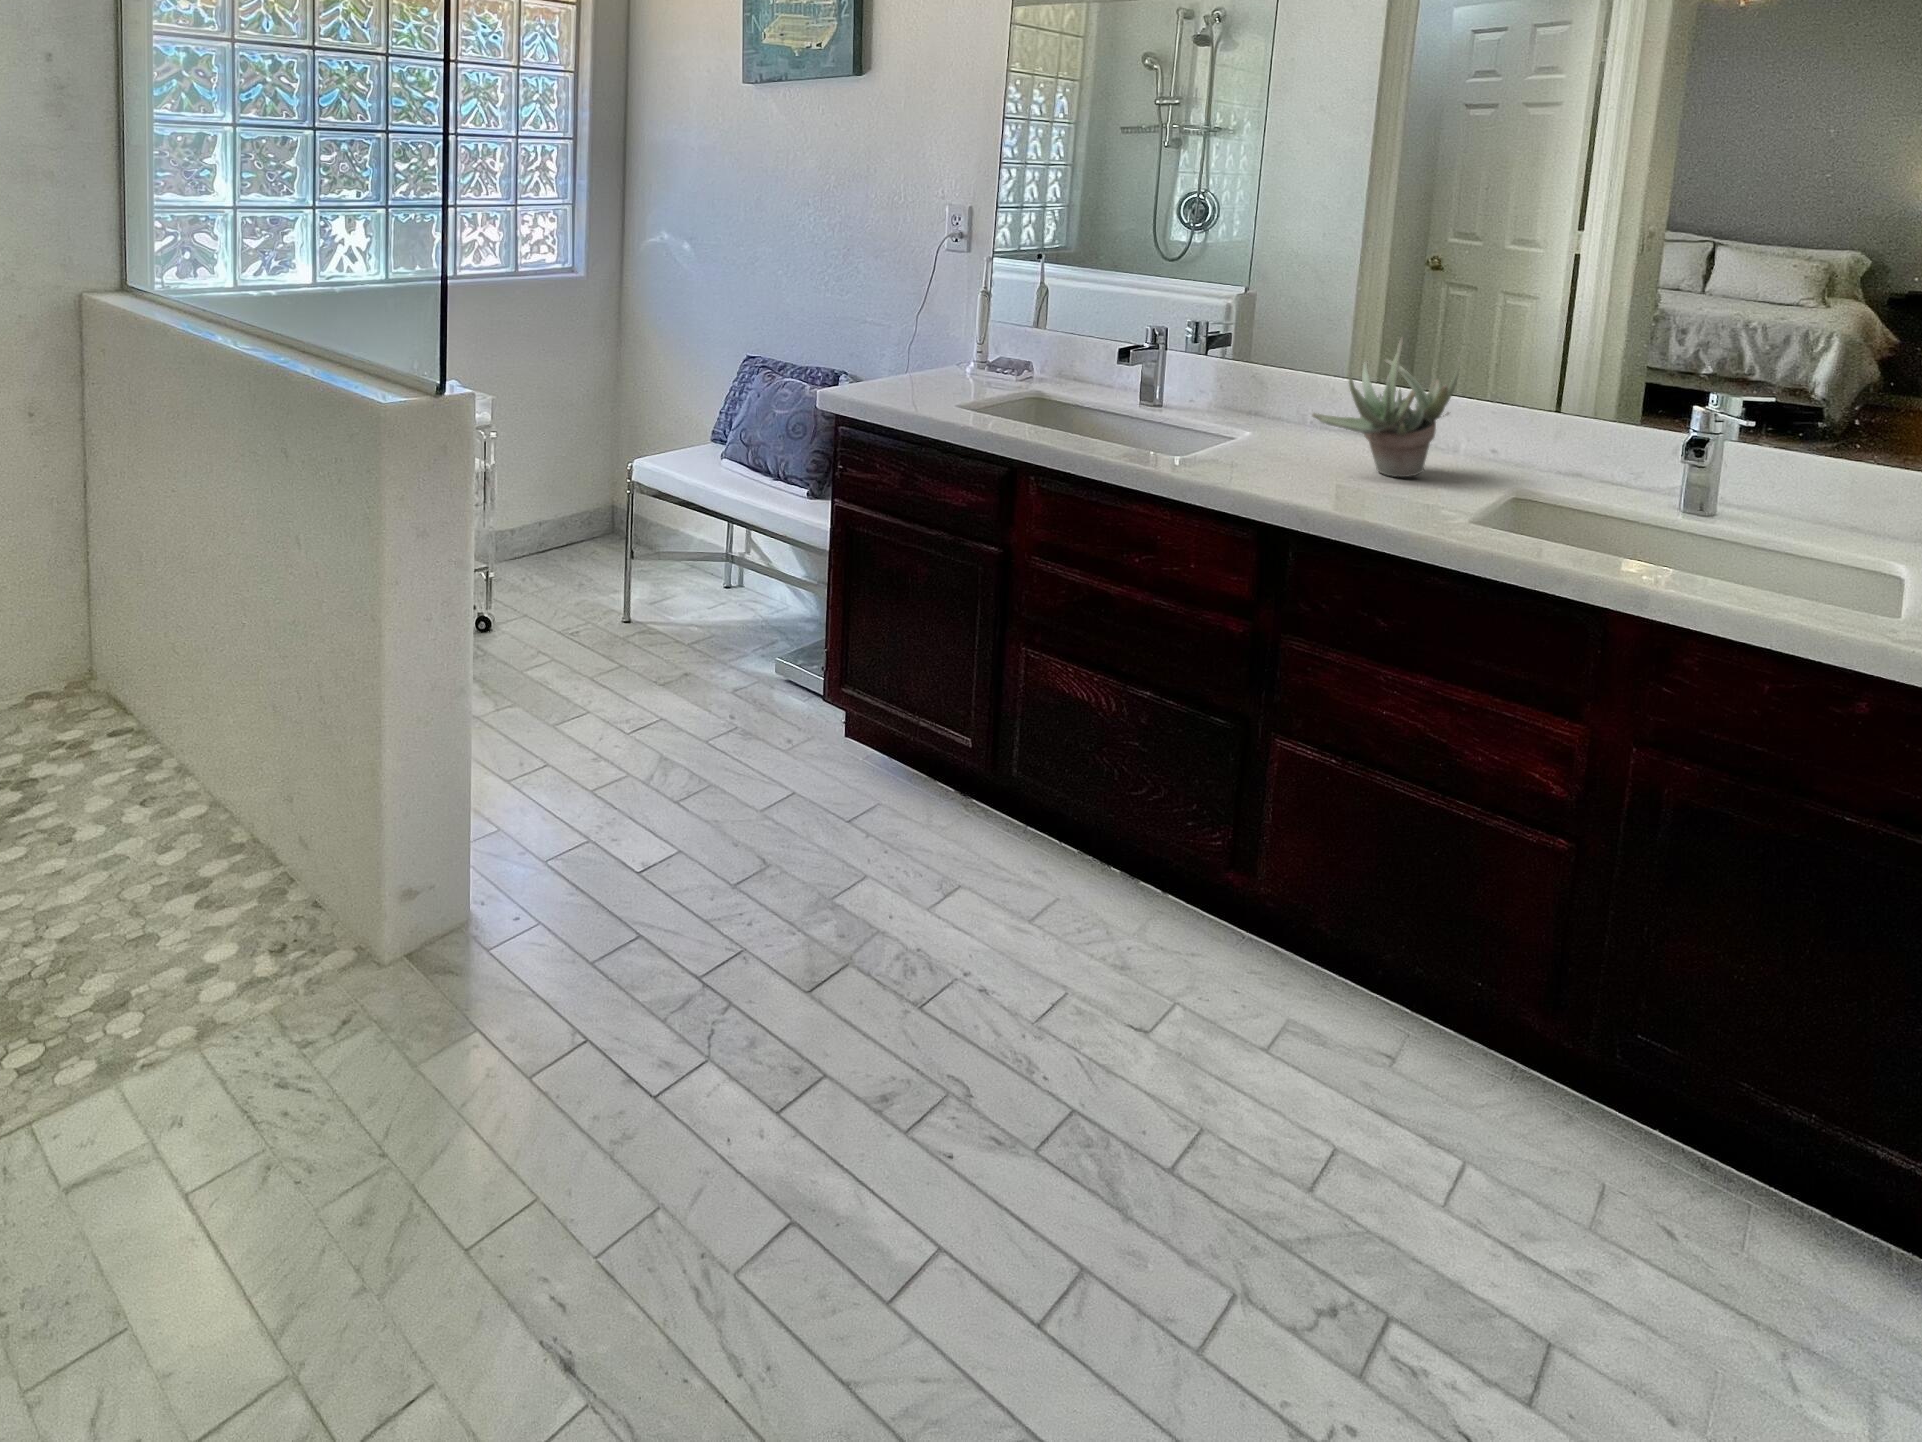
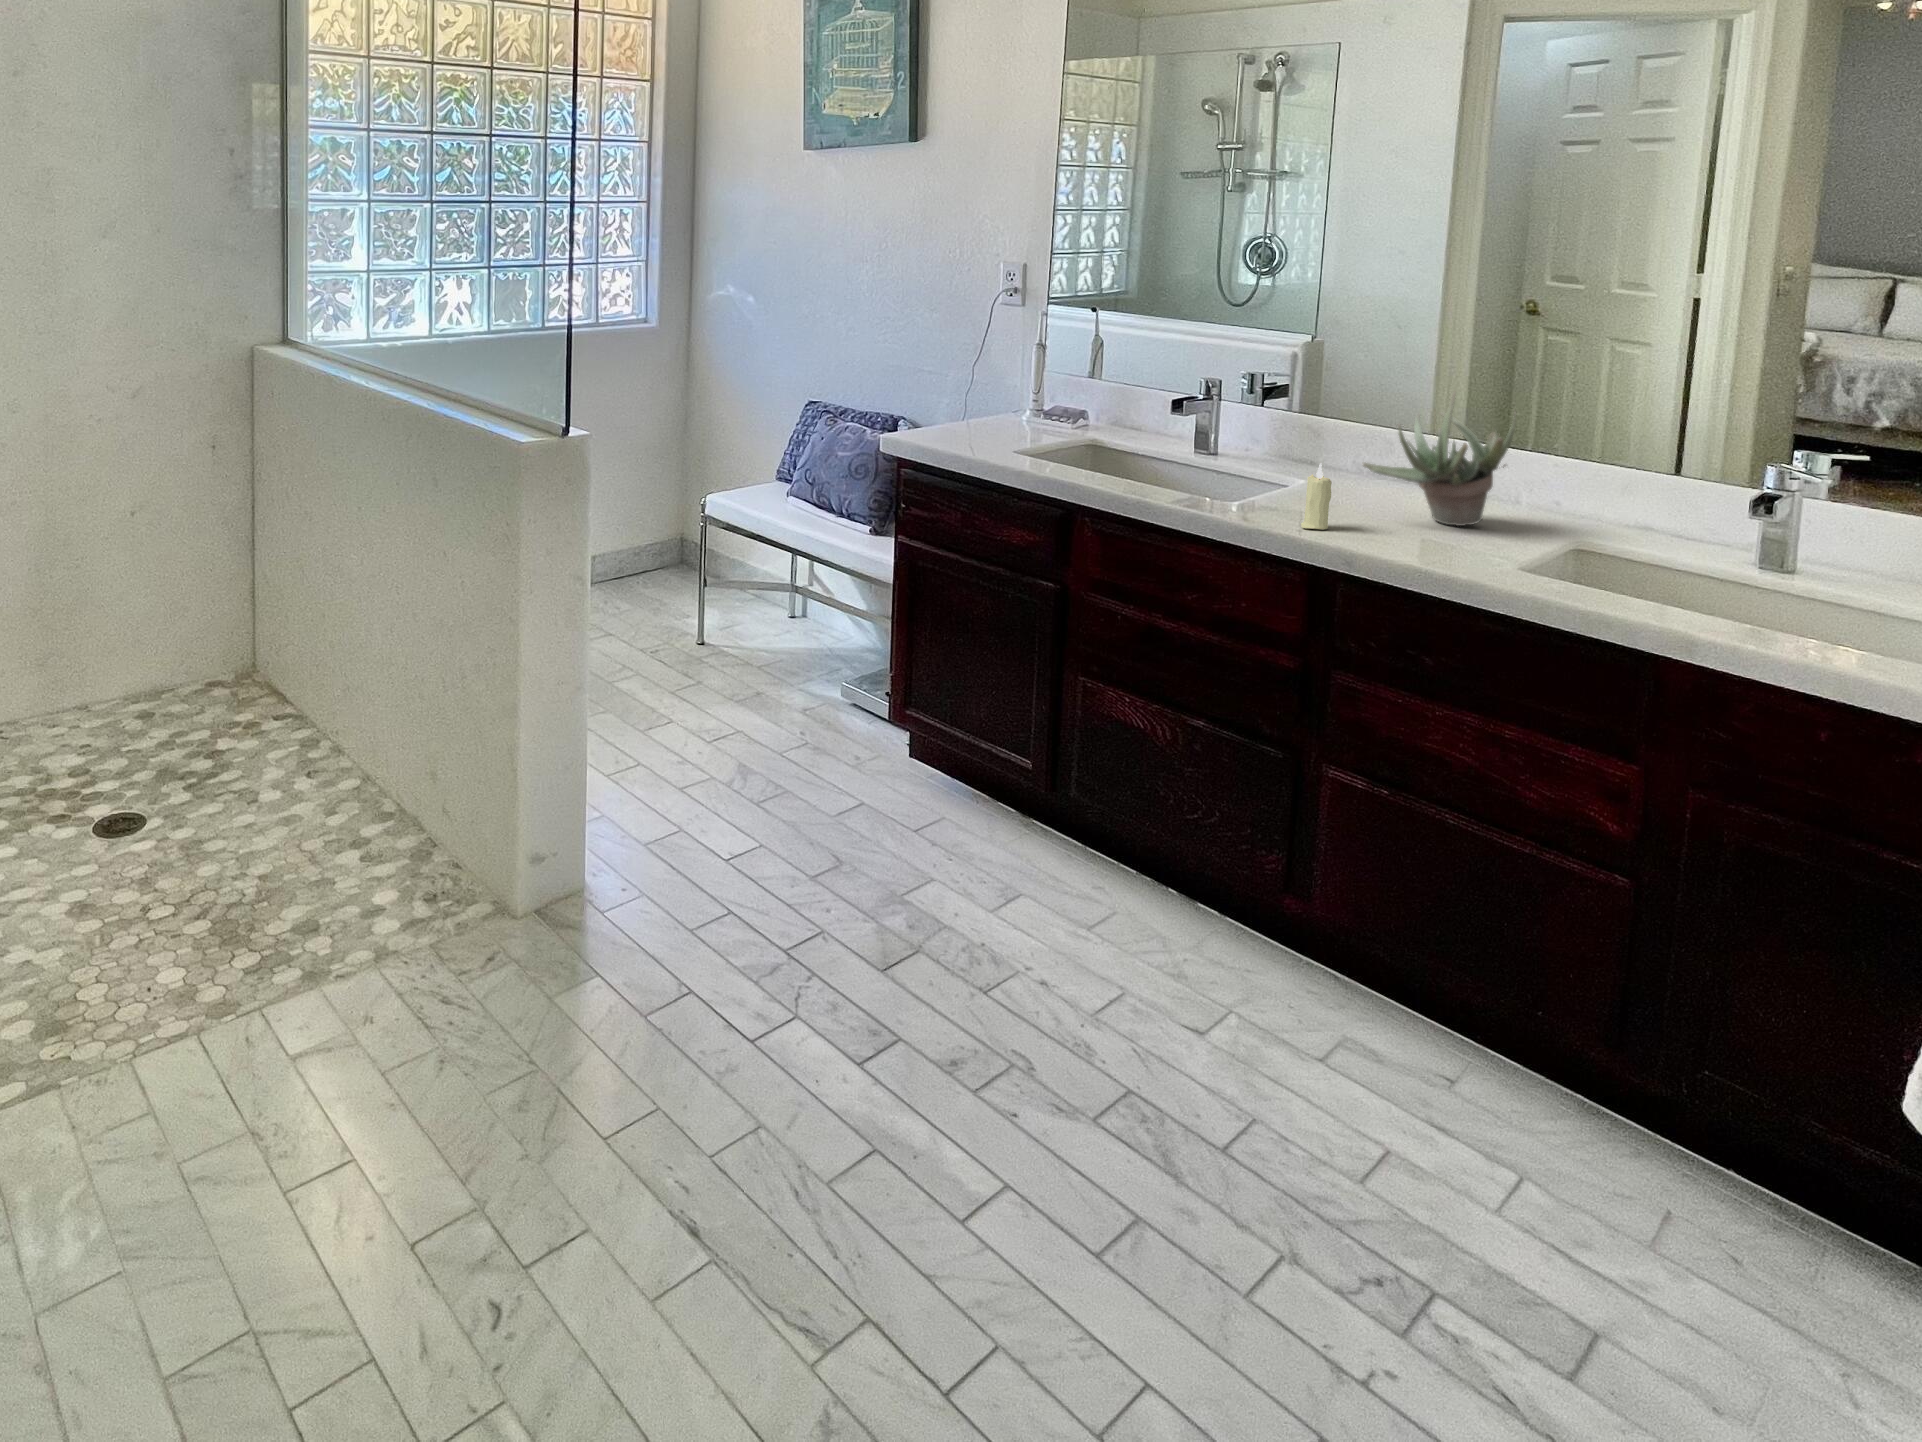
candle: none [1251,413,1283,485] -> present [1301,463,1332,530]

